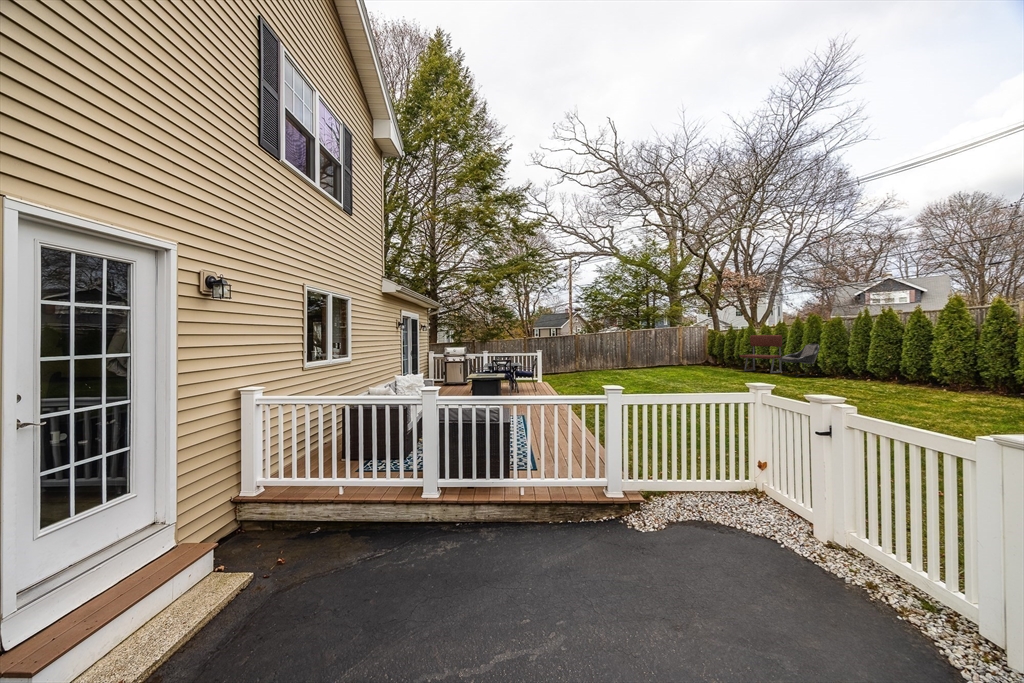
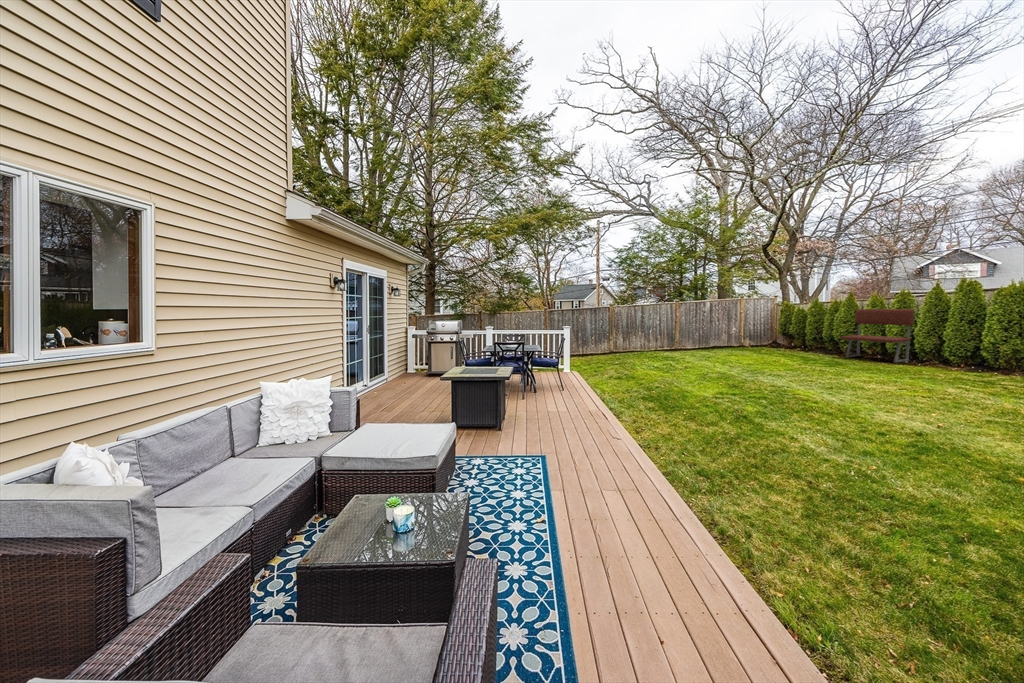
lounge chair: present [780,344,821,377] -> none [919,323,999,373]

